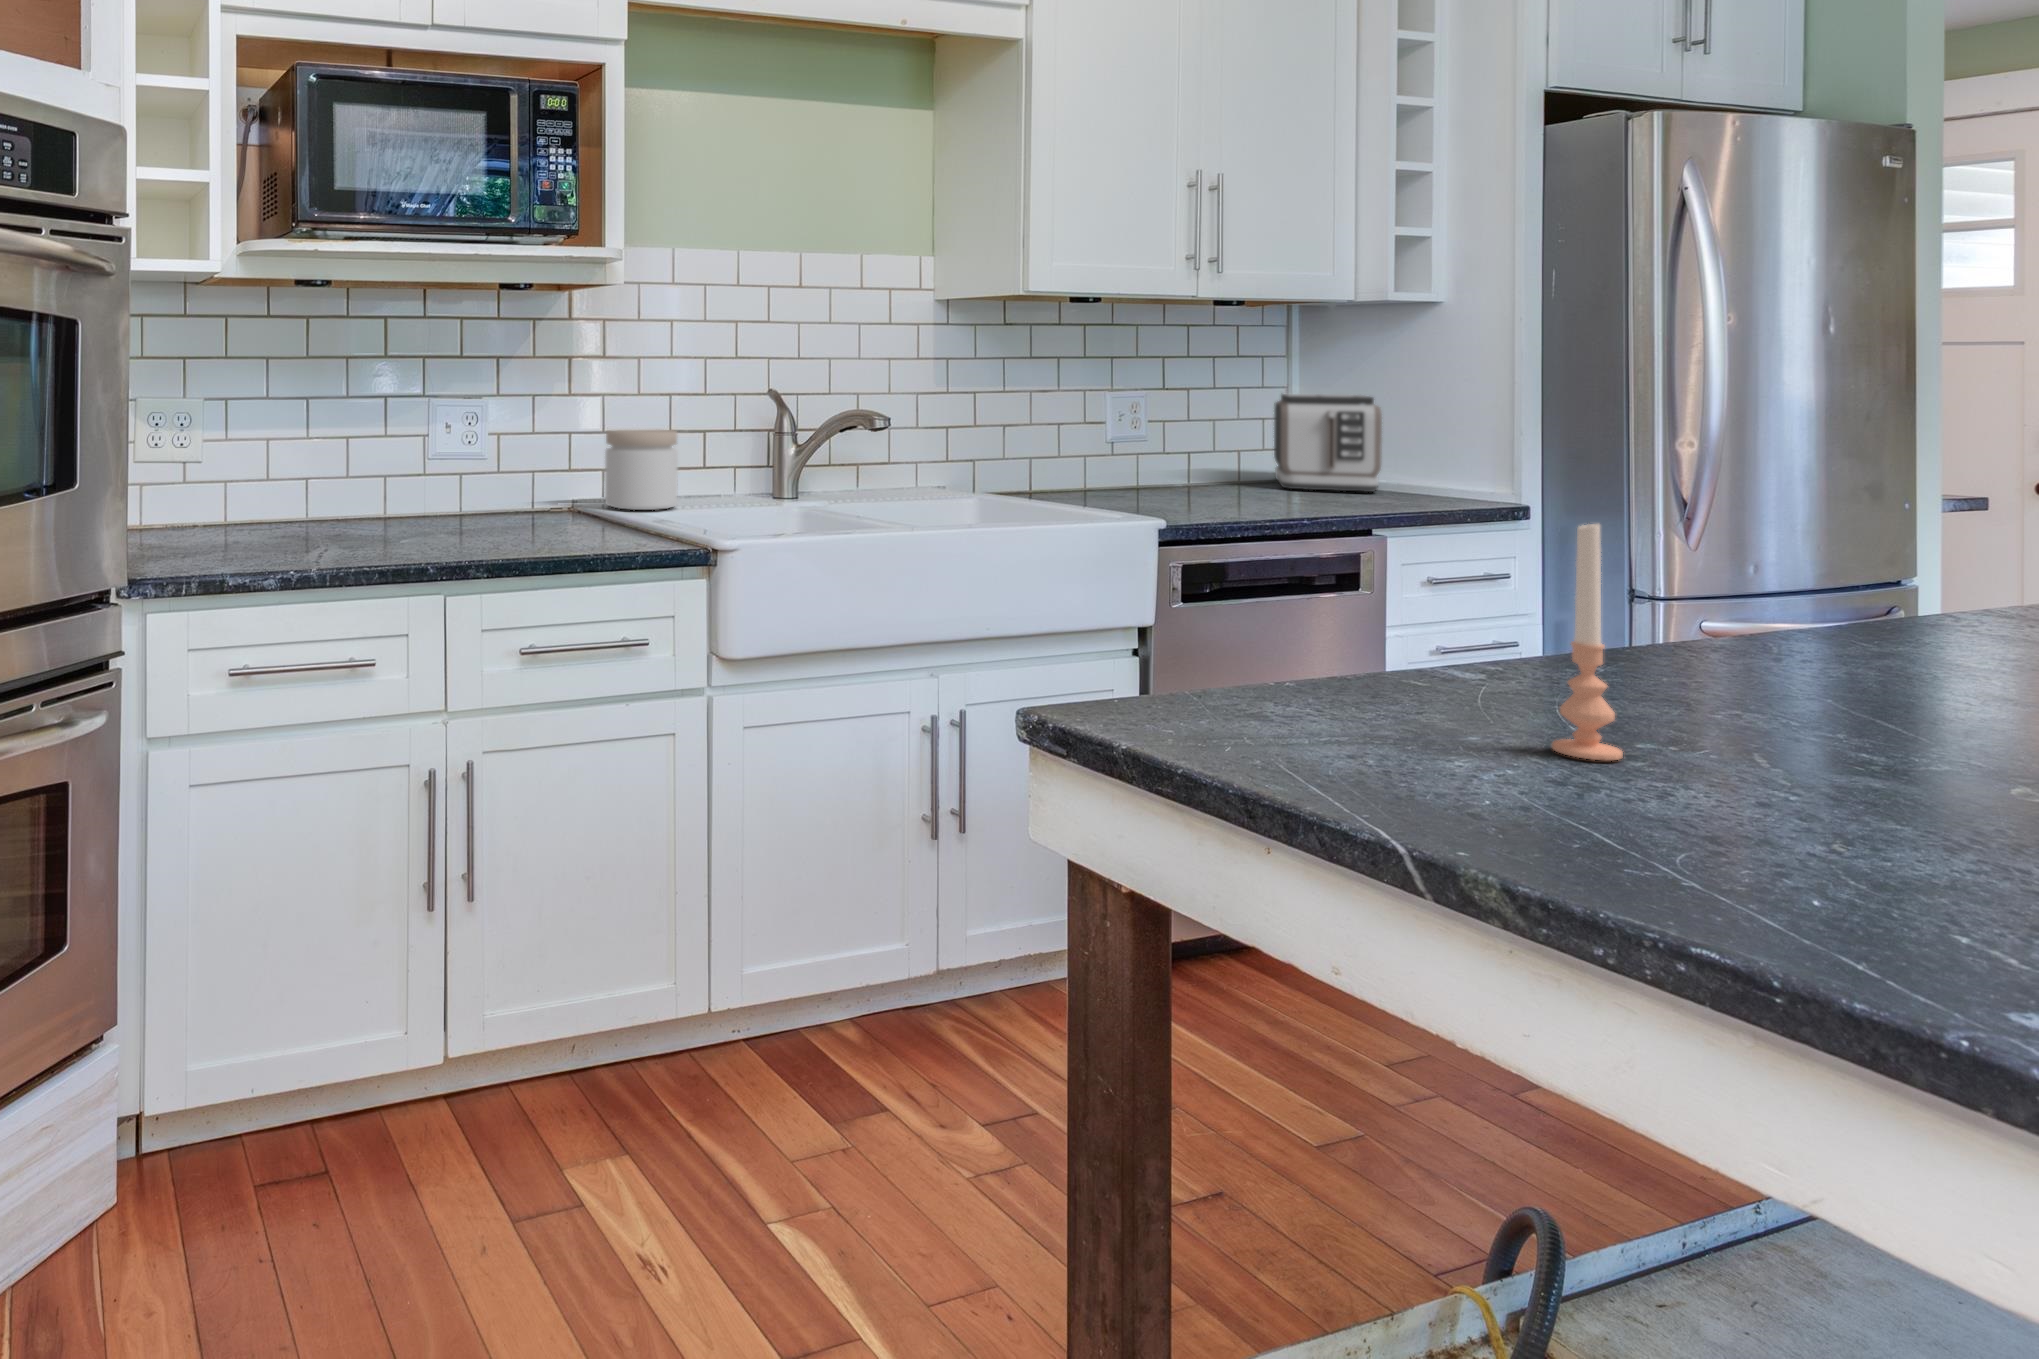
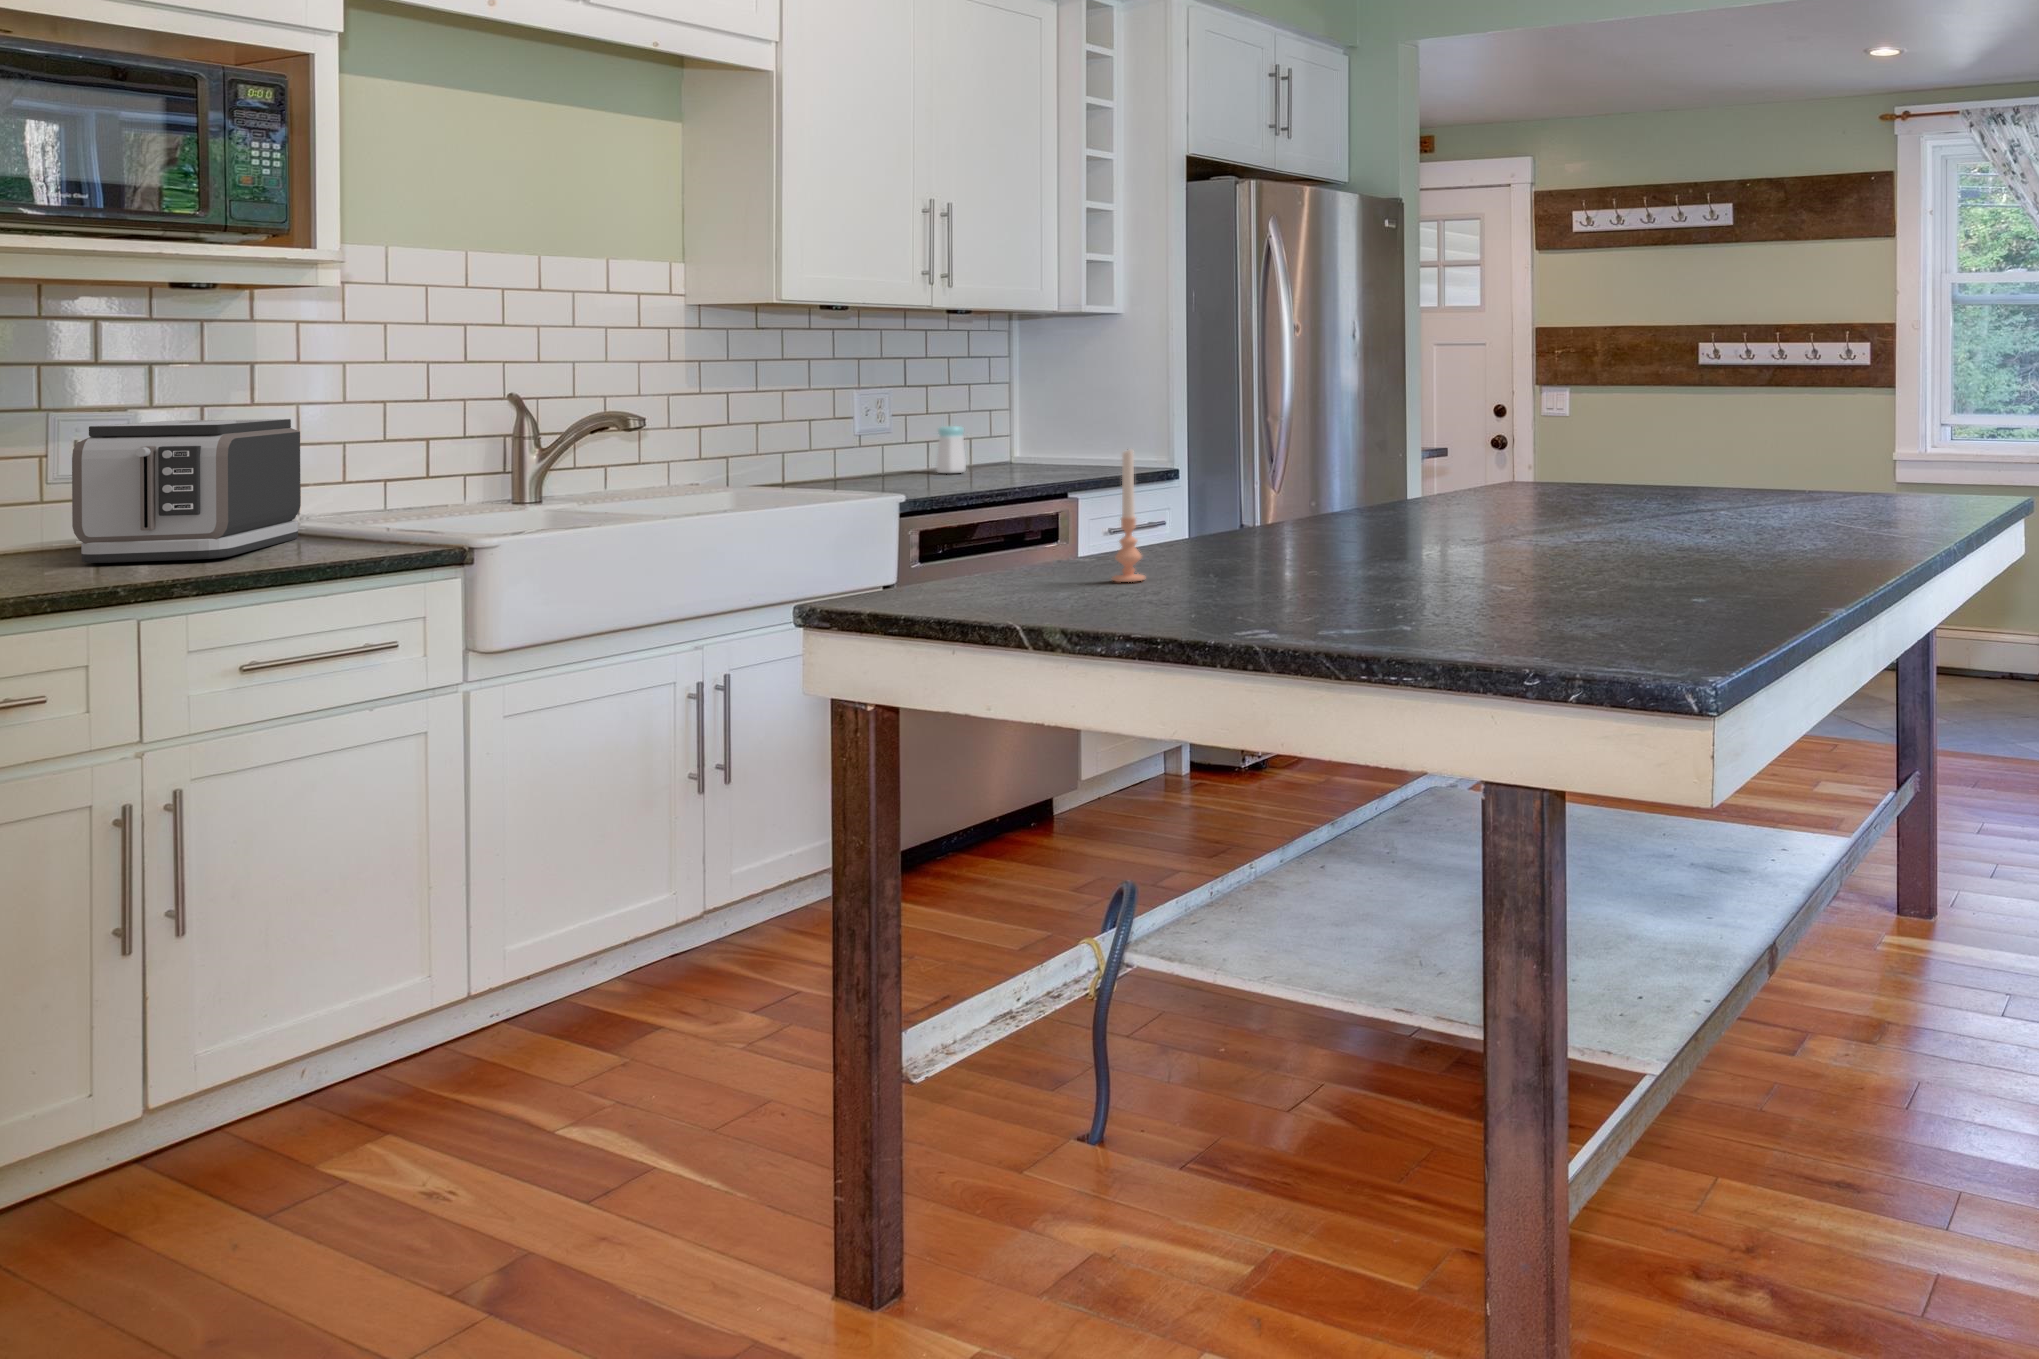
toaster: present [1274,394,1382,492] -> present [72,419,301,563]
jar: present [605,429,678,510] -> none [308,438,402,524]
salt shaker: none [1202,436,1238,492] -> present [936,426,966,473]

